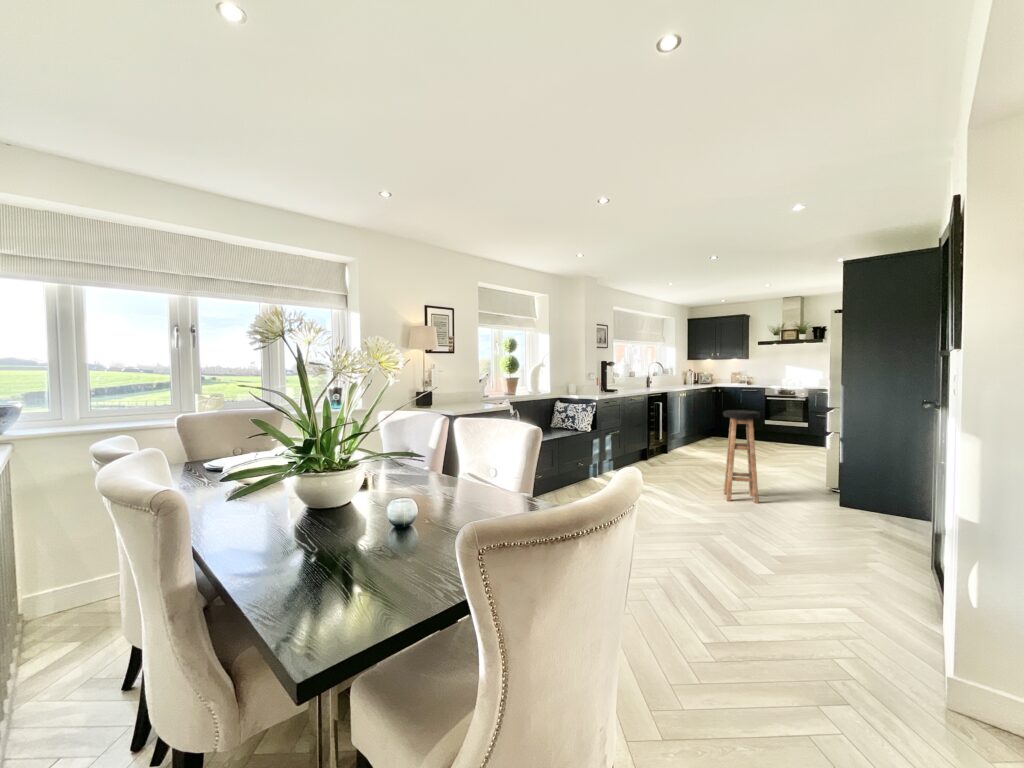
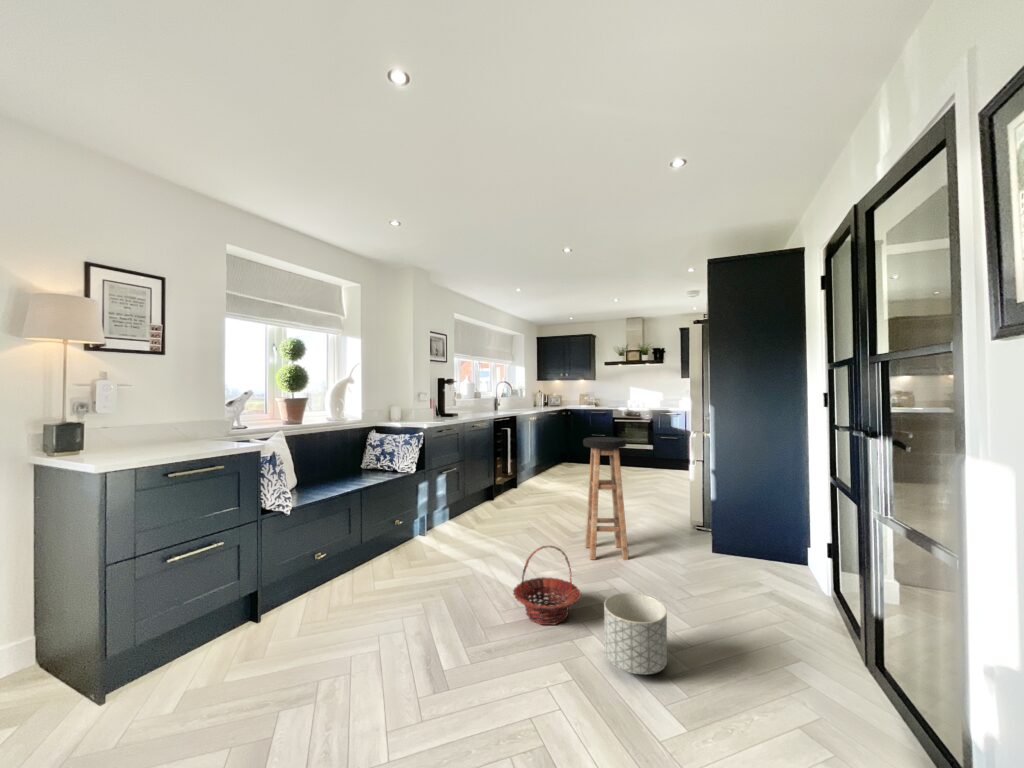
basket: none [666,479,714,528] -> present [513,546,581,625]
planter: none [727,507,770,552] -> present [604,593,667,675]

